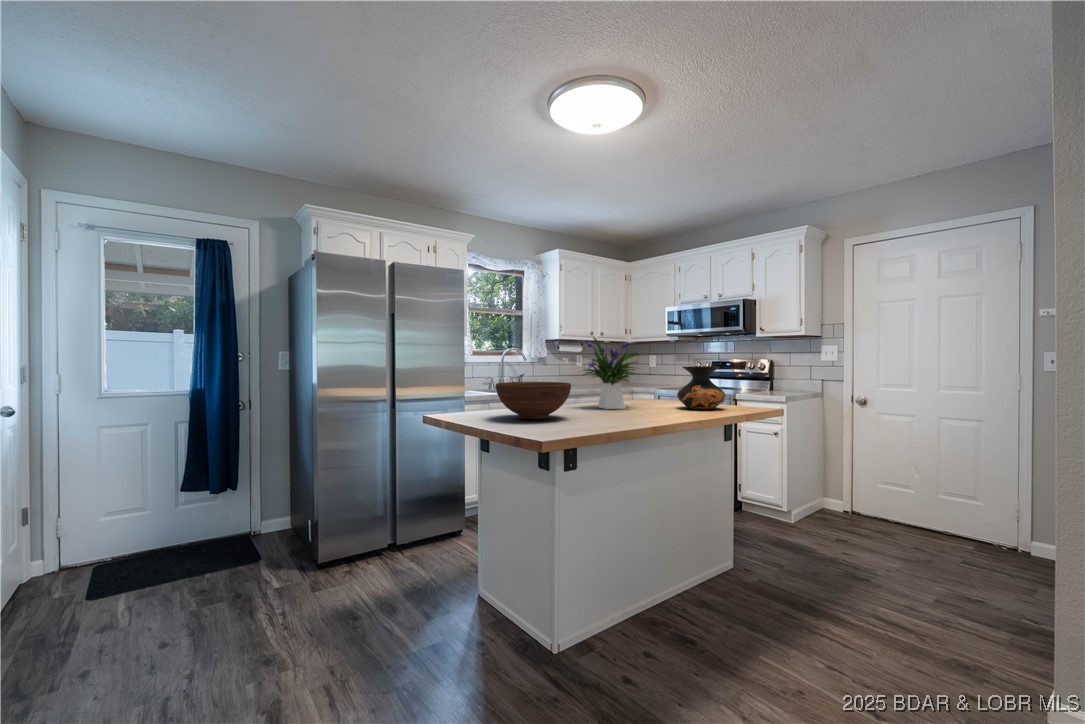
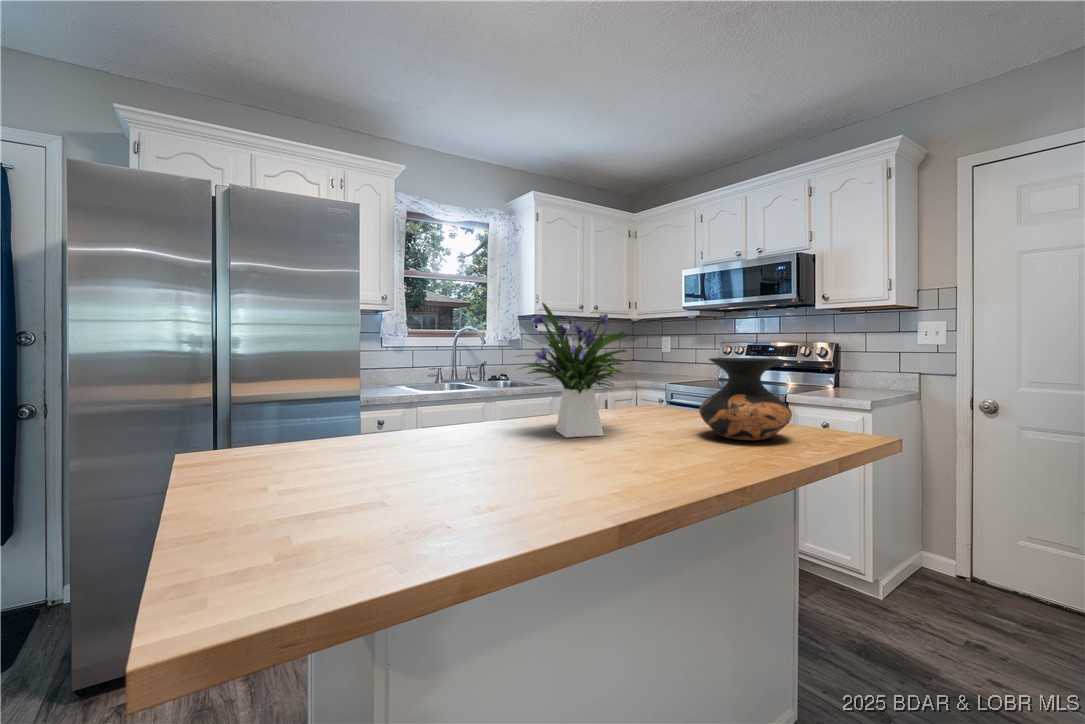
fruit bowl: present [496,382,571,420] -> none [300,392,471,481]

